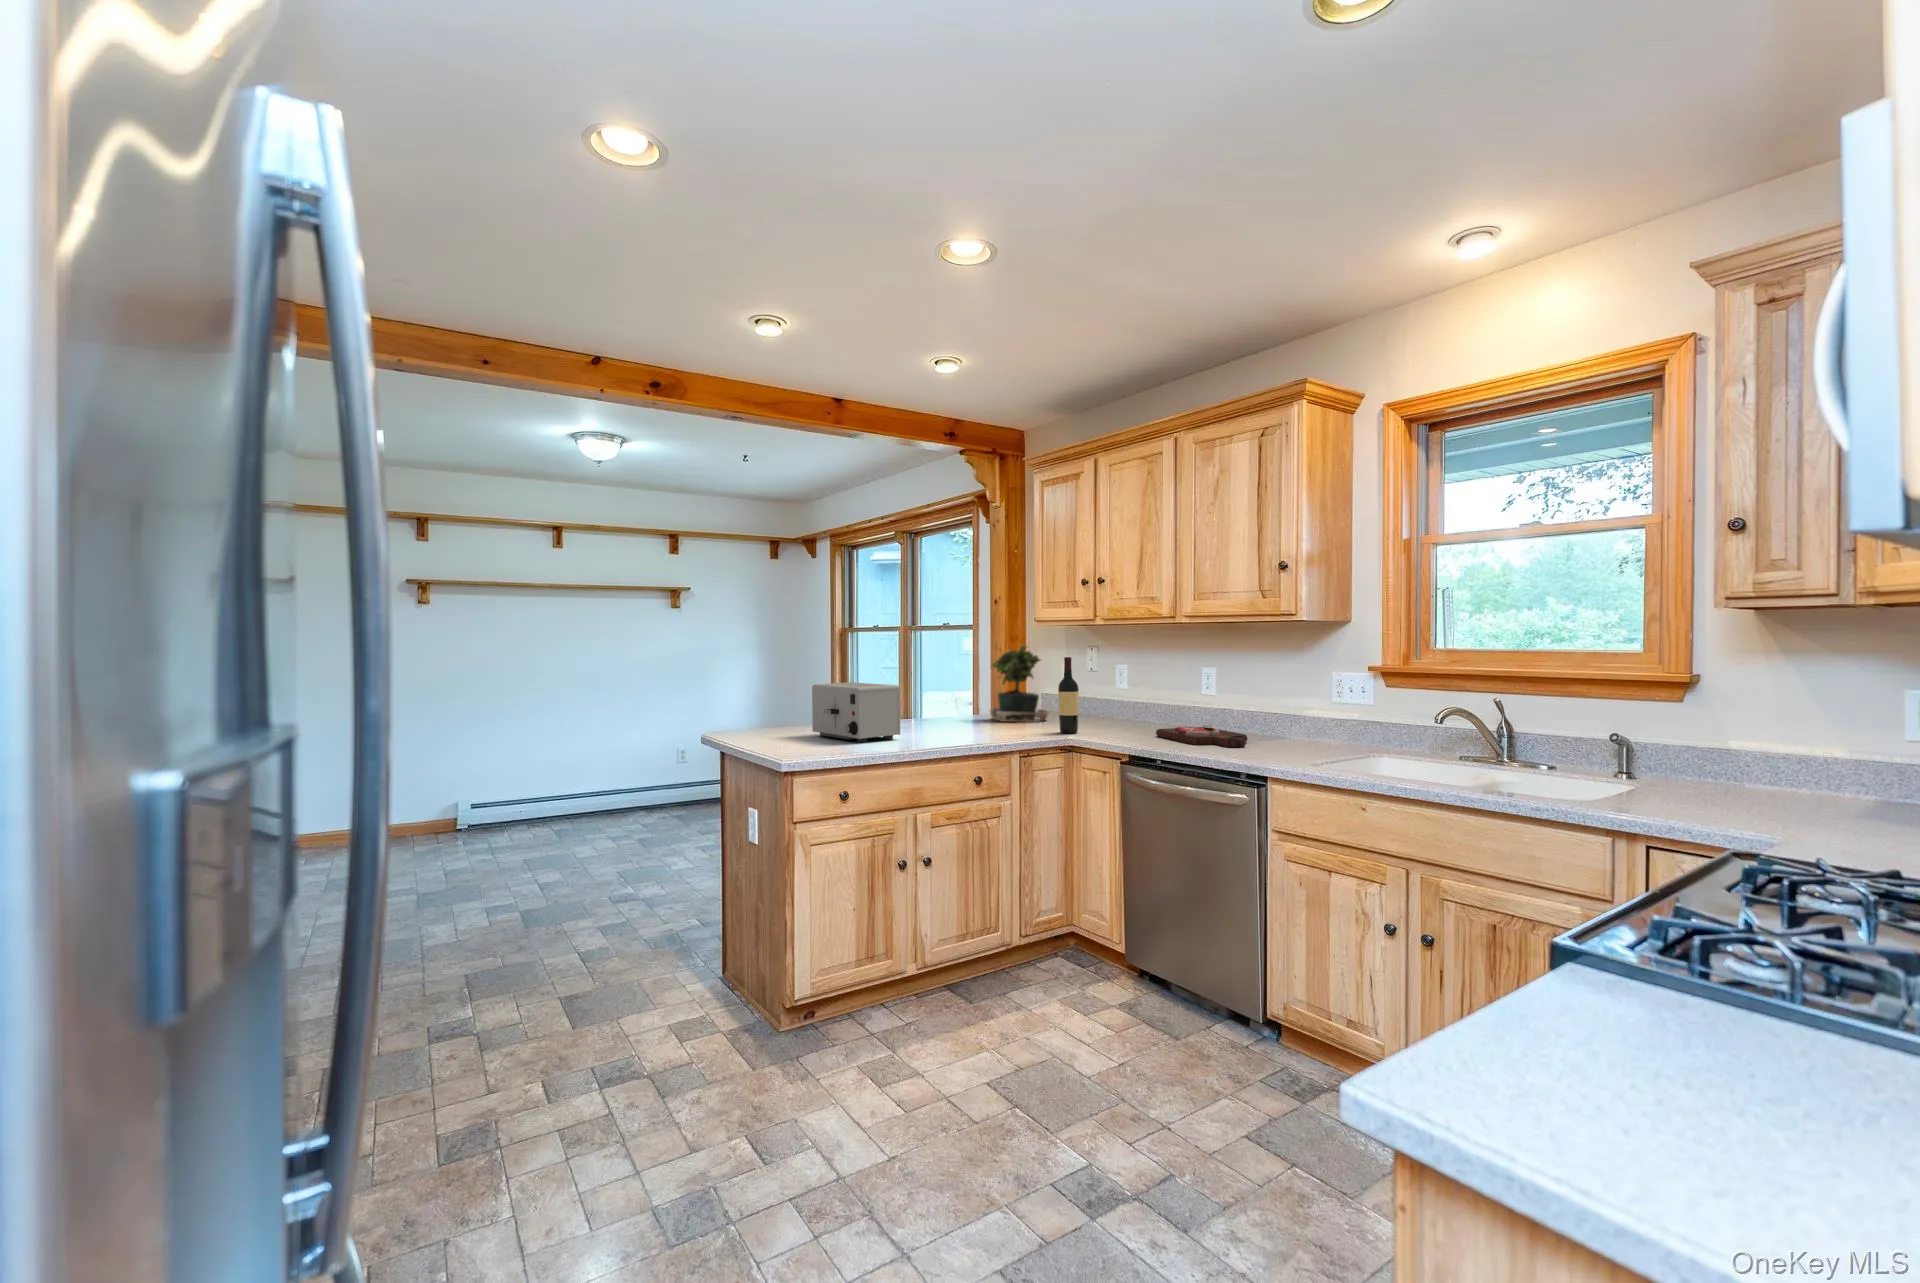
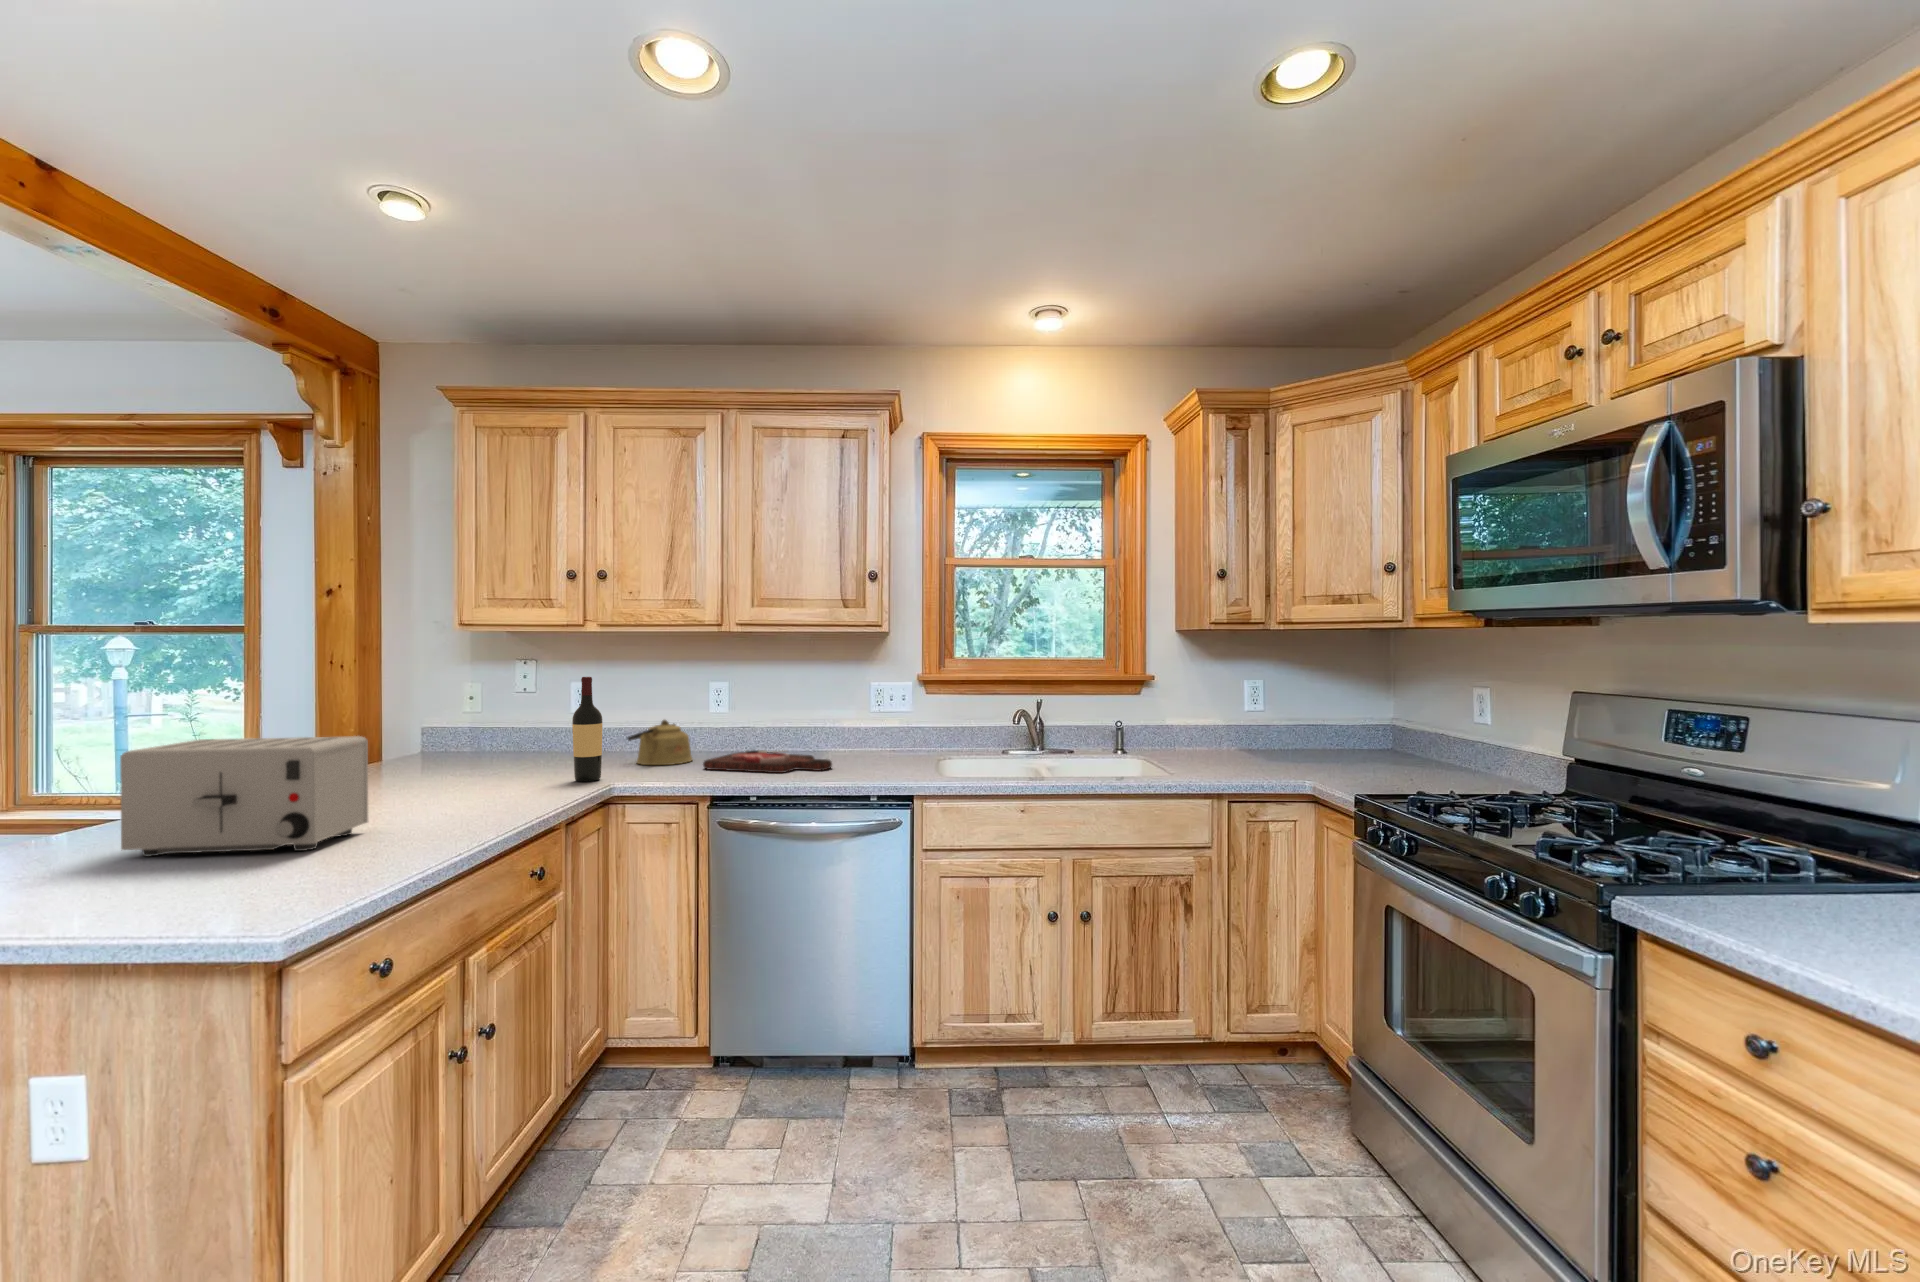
potted plant: present [990,645,1049,722] -> none [363,659,487,785]
kettle: none [1126,695,1177,731] -> present [628,720,692,765]

